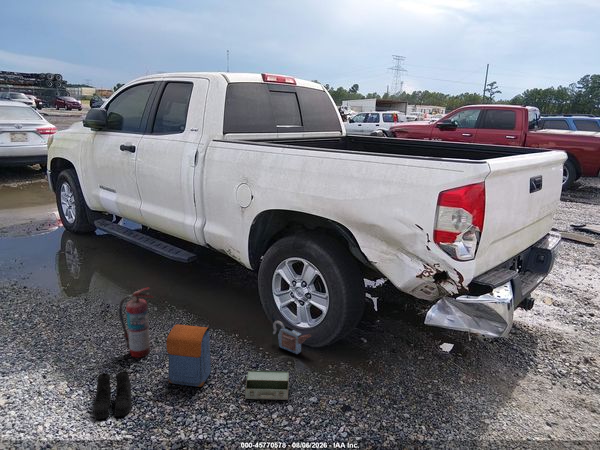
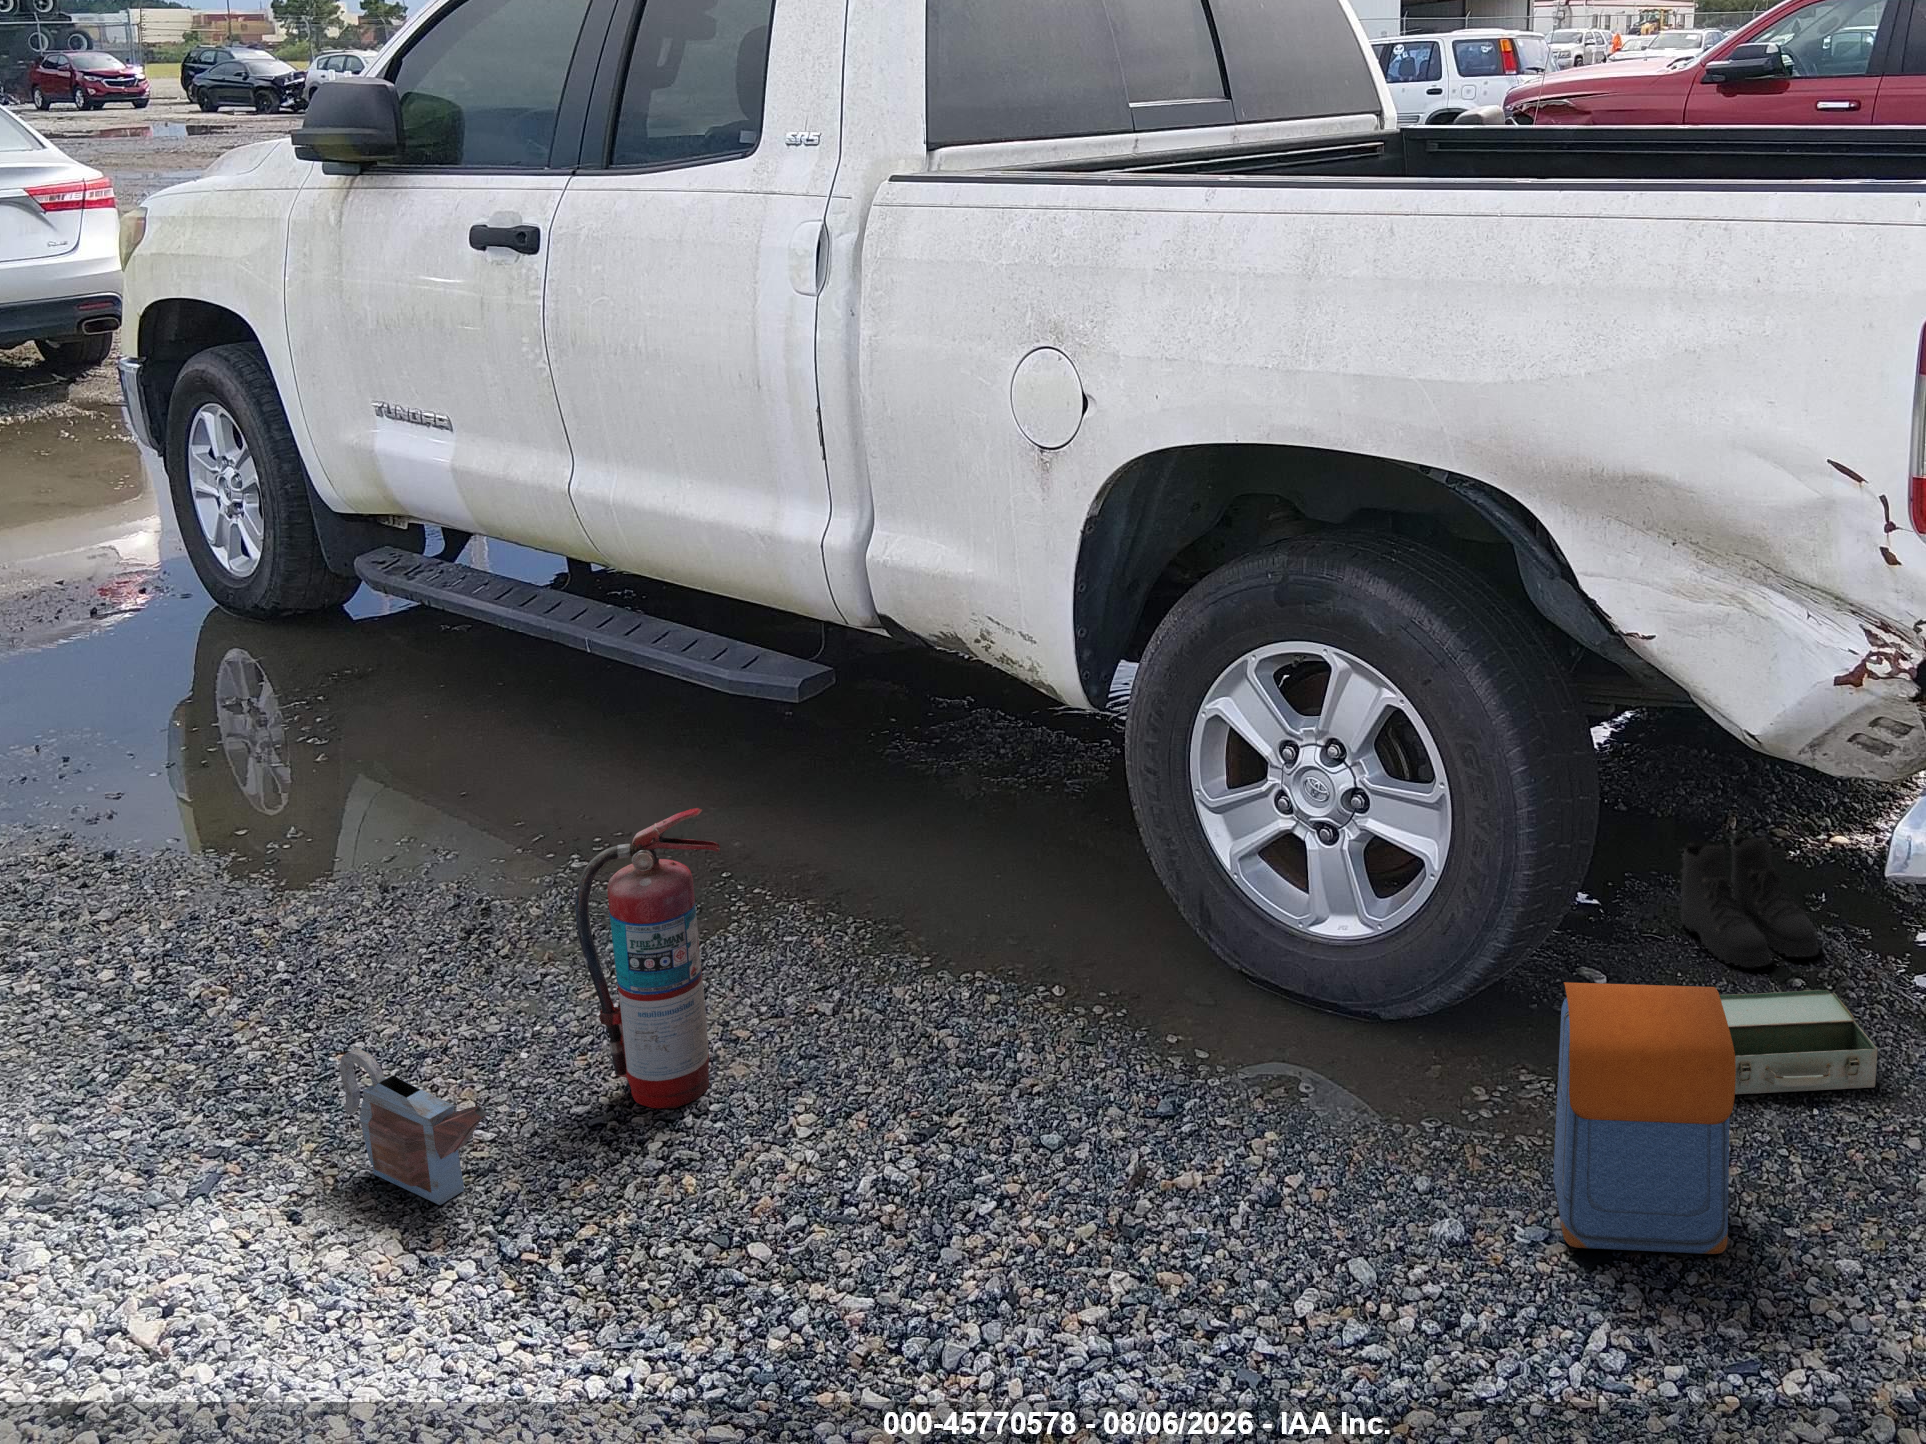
watering can: present [273,321,312,354] -> present [339,1049,488,1205]
backpack: present [166,324,211,387] -> present [1553,982,1736,1254]
boots: present [93,370,131,419] -> present [1681,835,1819,968]
toolbox: present [245,370,289,400] -> present [1719,990,1878,1094]

